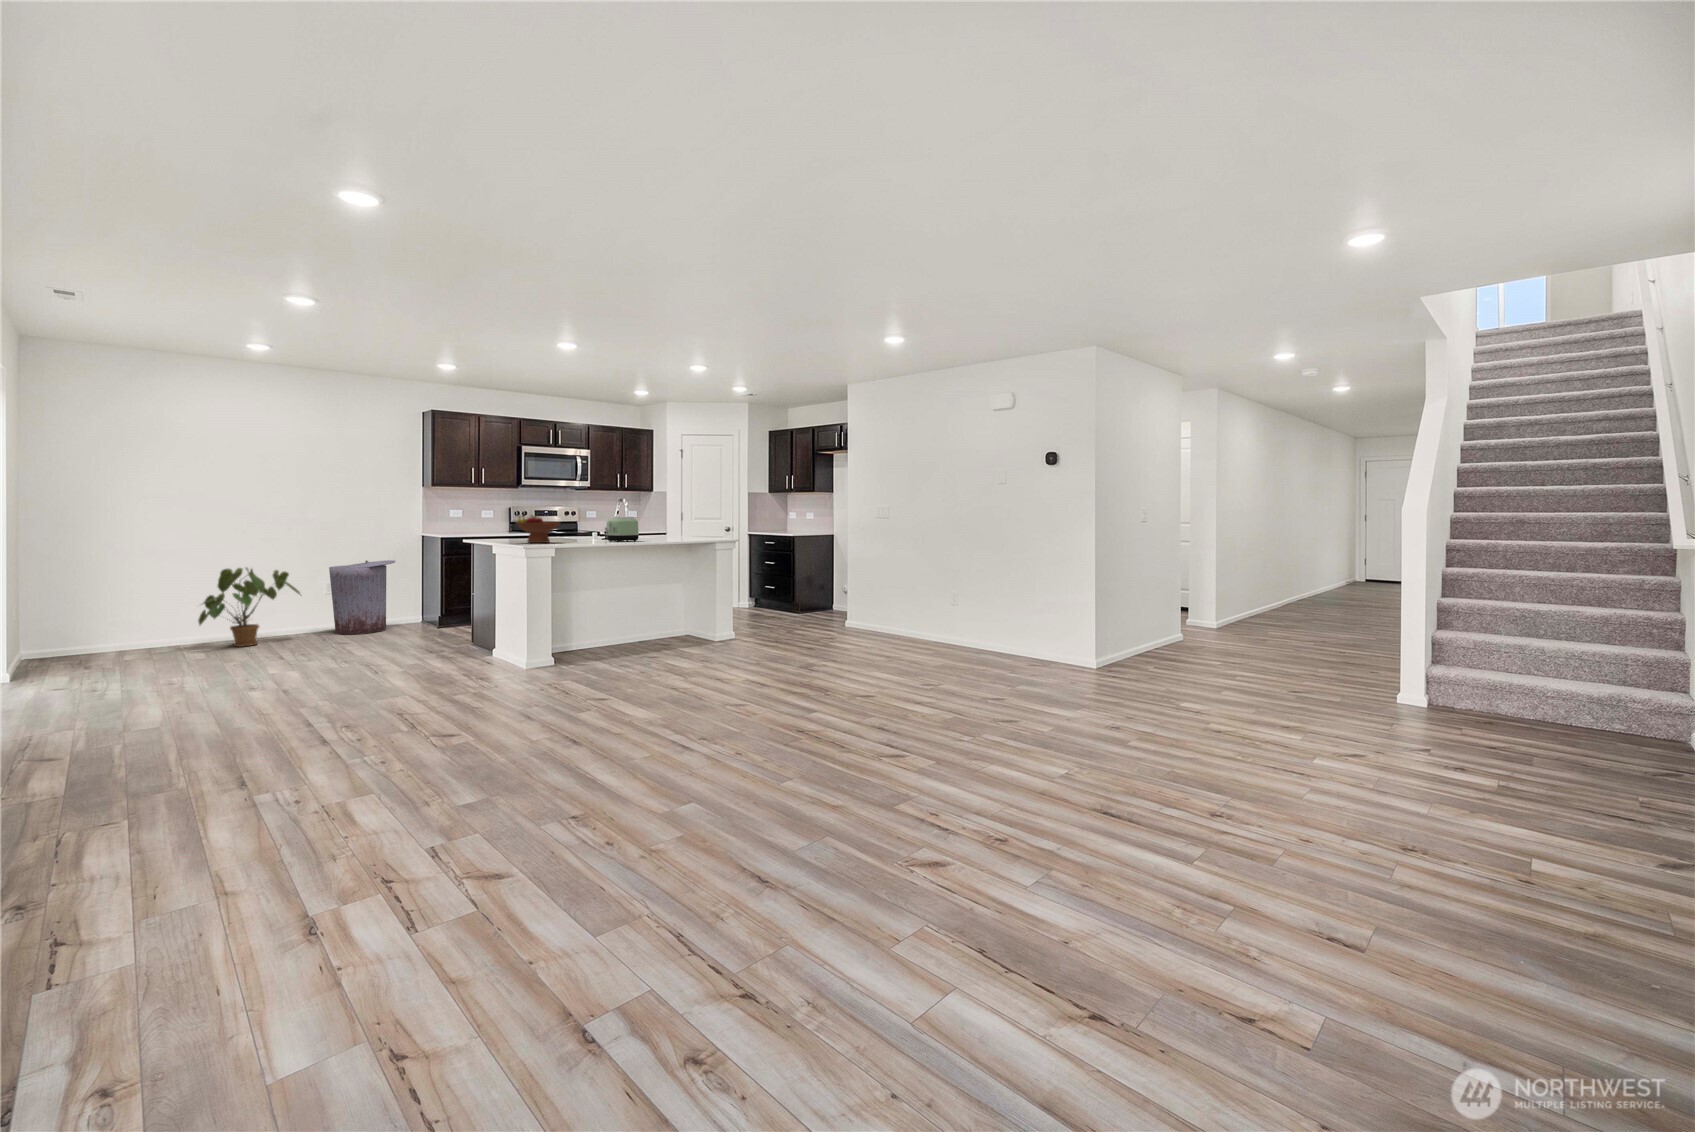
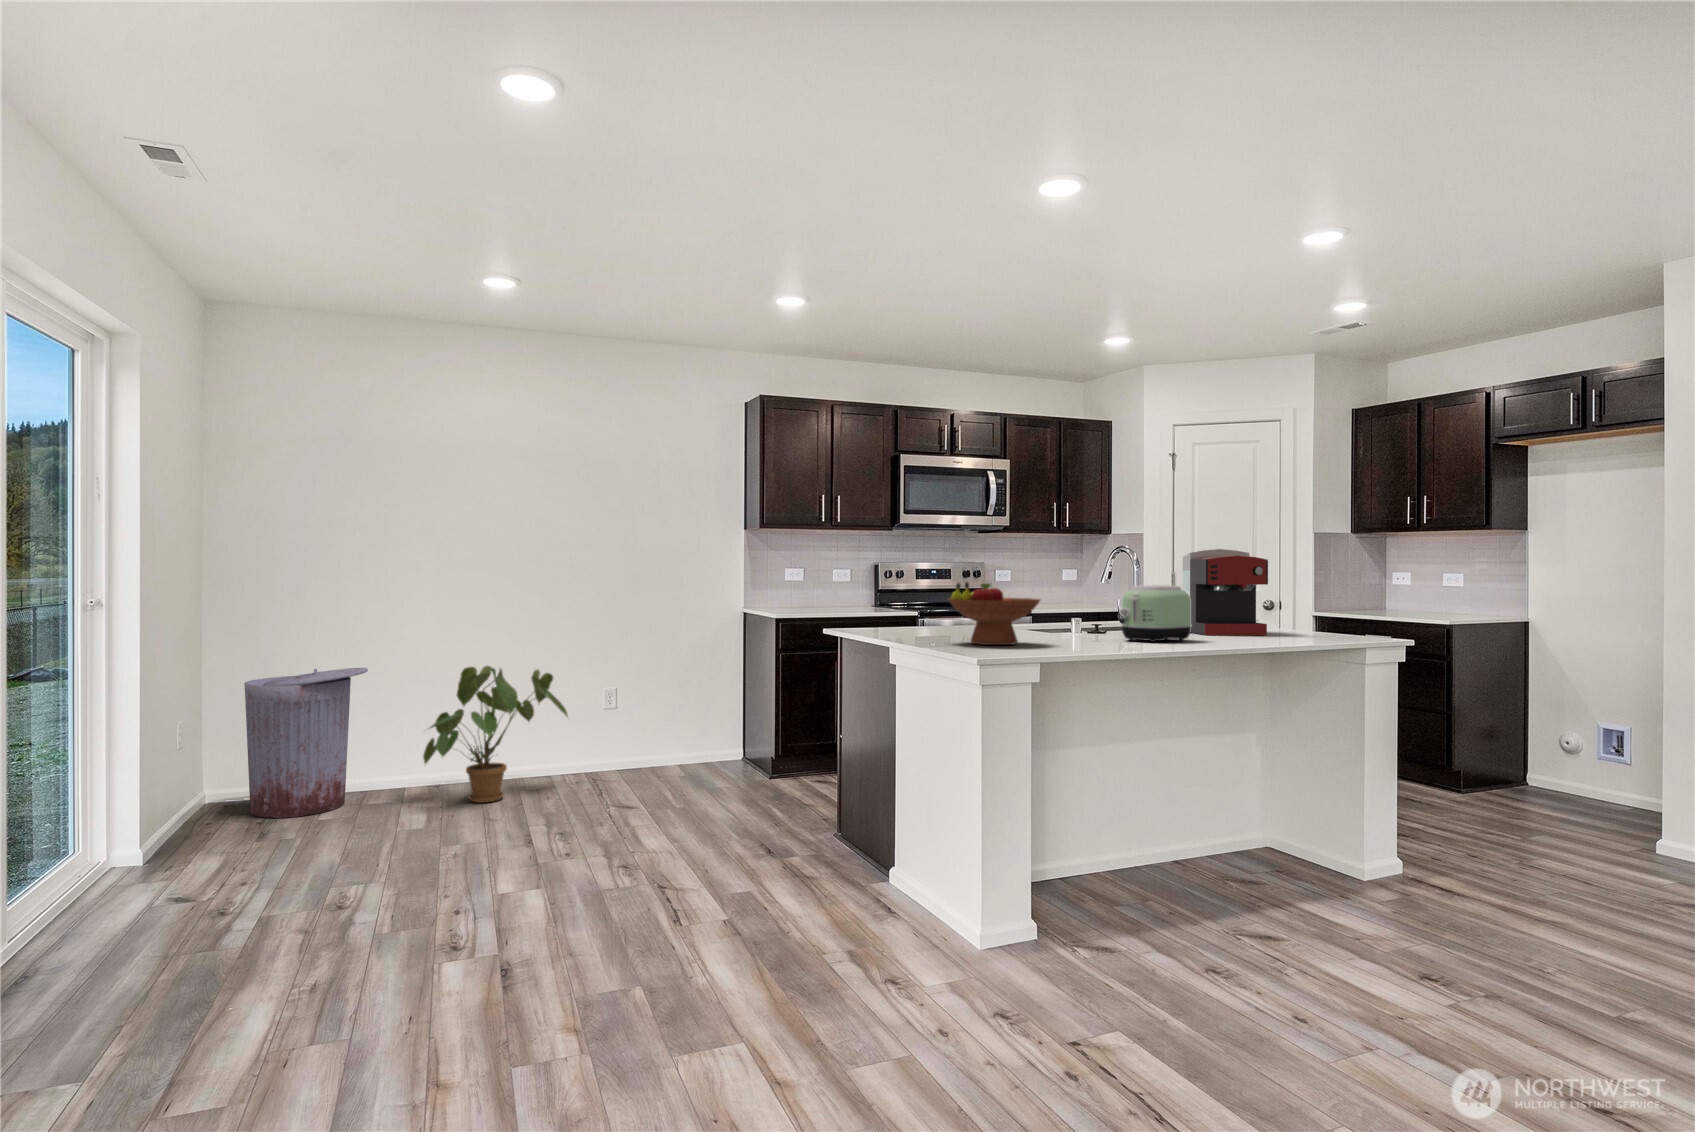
coffee maker: none [651,501,684,540] -> present [1183,549,1268,635]
trash can: present [329,560,395,634] -> present [244,668,368,818]

